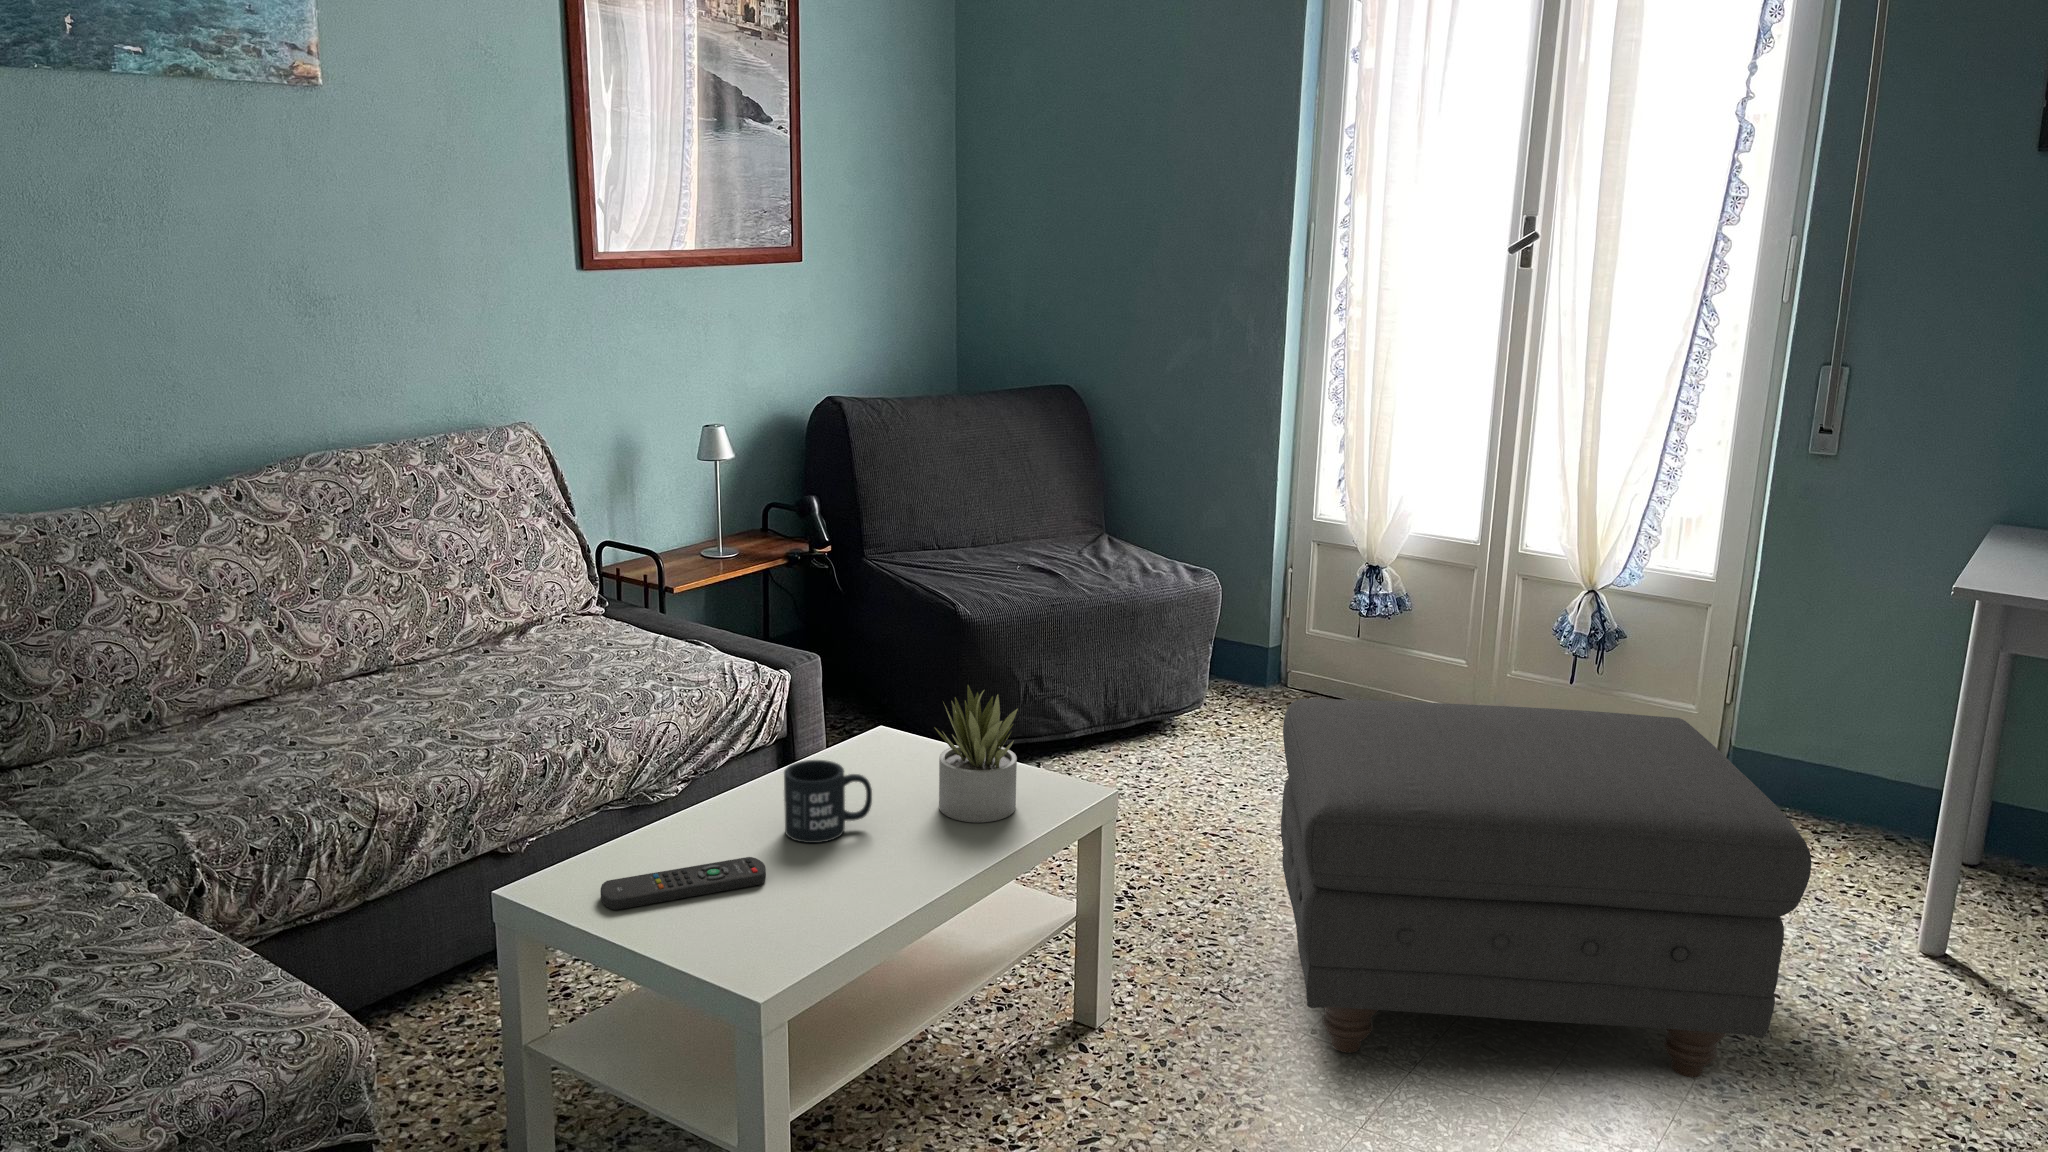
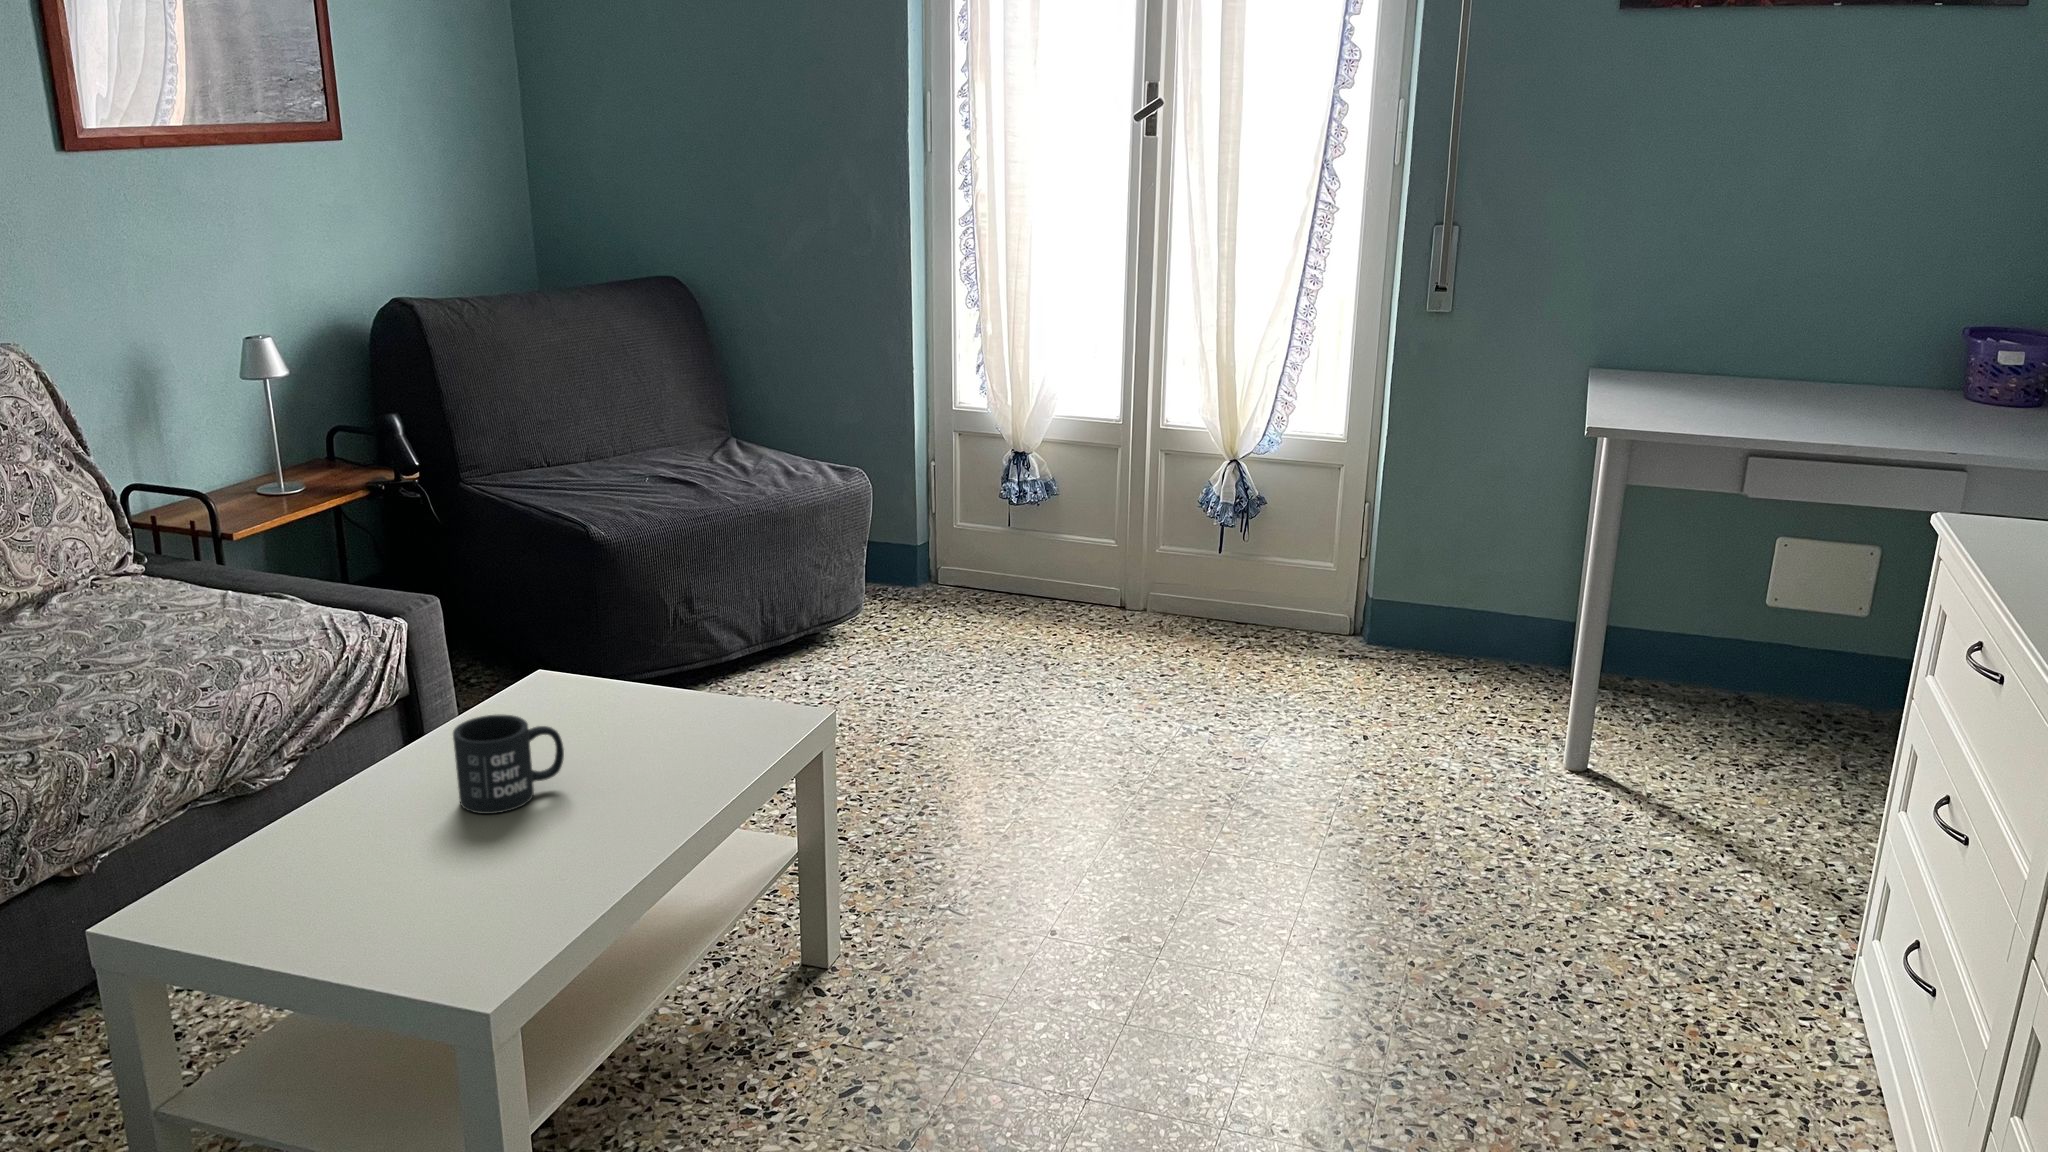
succulent plant: present [935,685,1018,823] -> none [626,609,728,765]
ottoman: present [1281,699,1811,1078] -> none [985,574,1515,949]
remote control: present [600,857,766,910] -> none [239,840,453,930]

